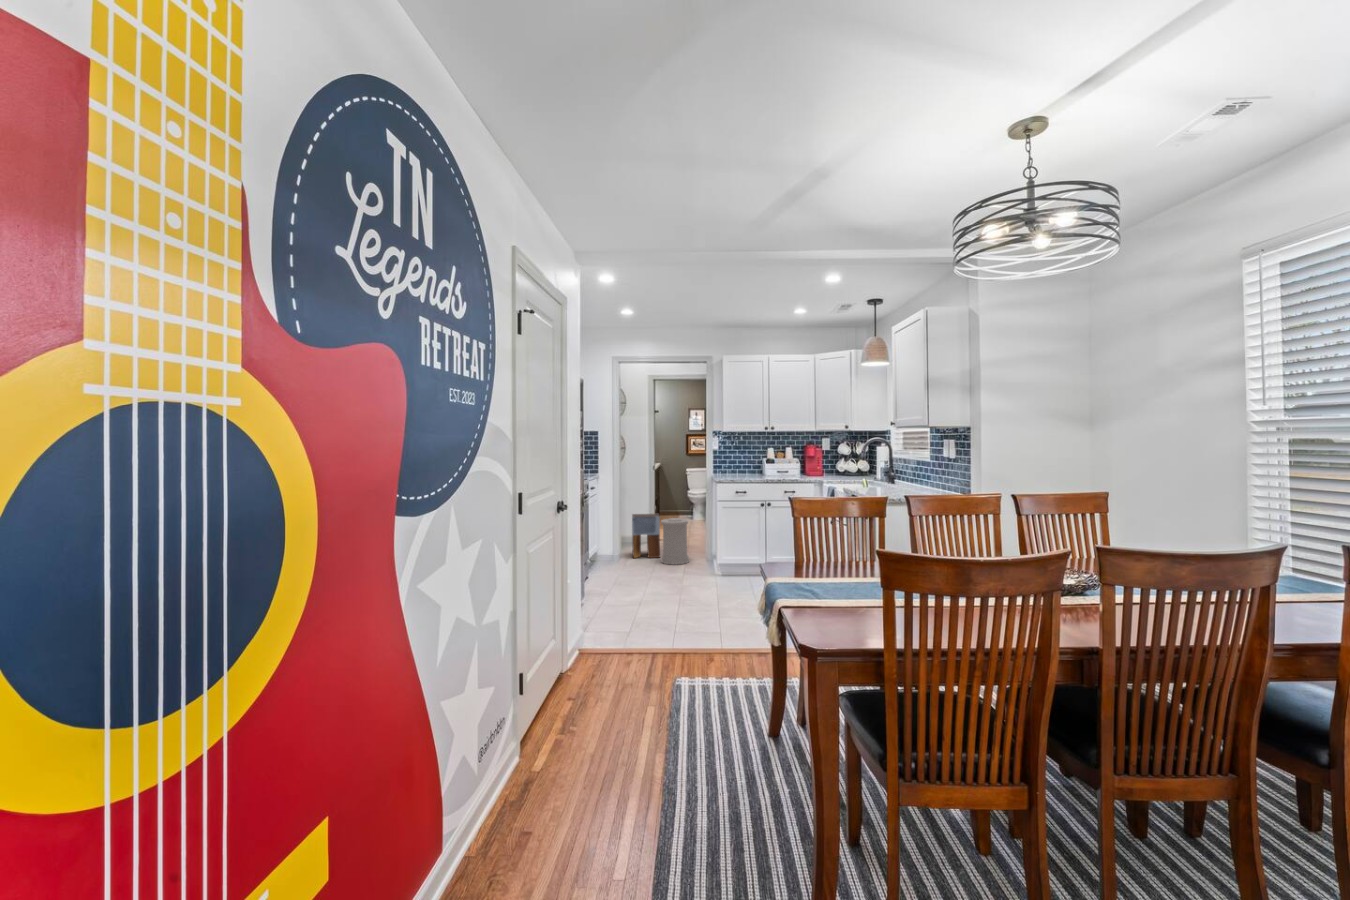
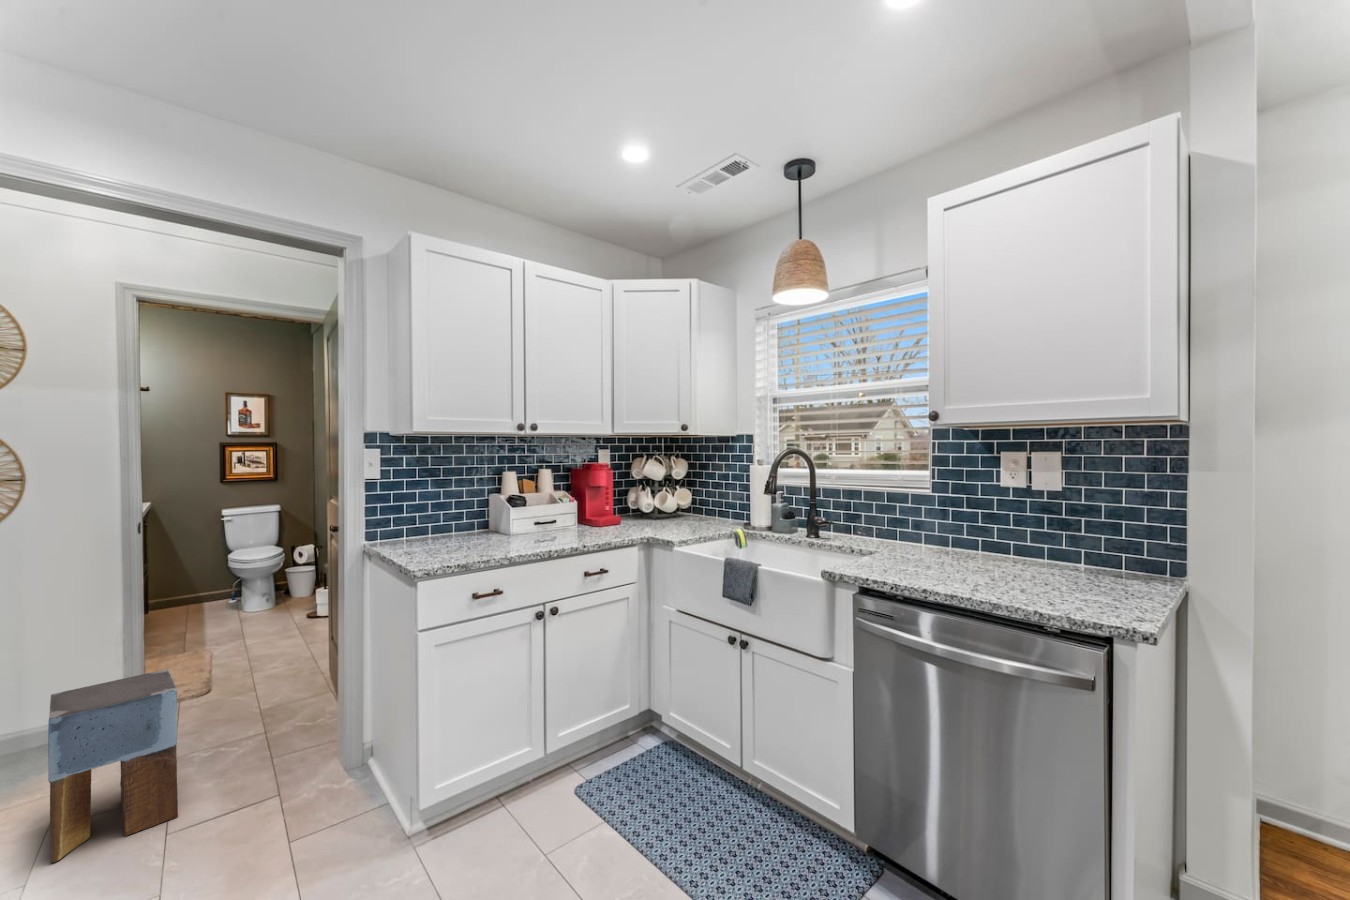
trash can: present [661,518,689,564] -> none [187,680,296,853]

